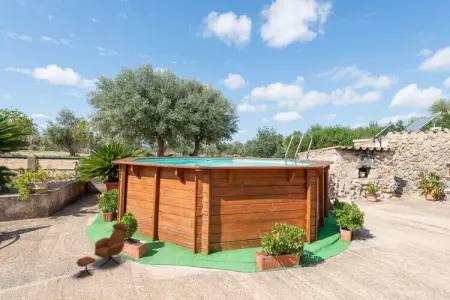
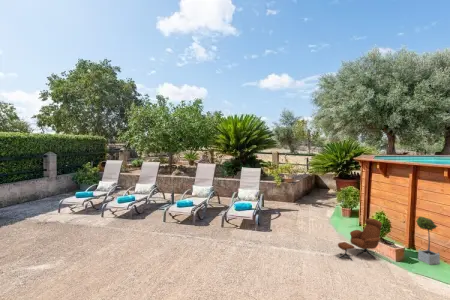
potted tree: none [158,212,175,254] -> present [416,216,440,265]

